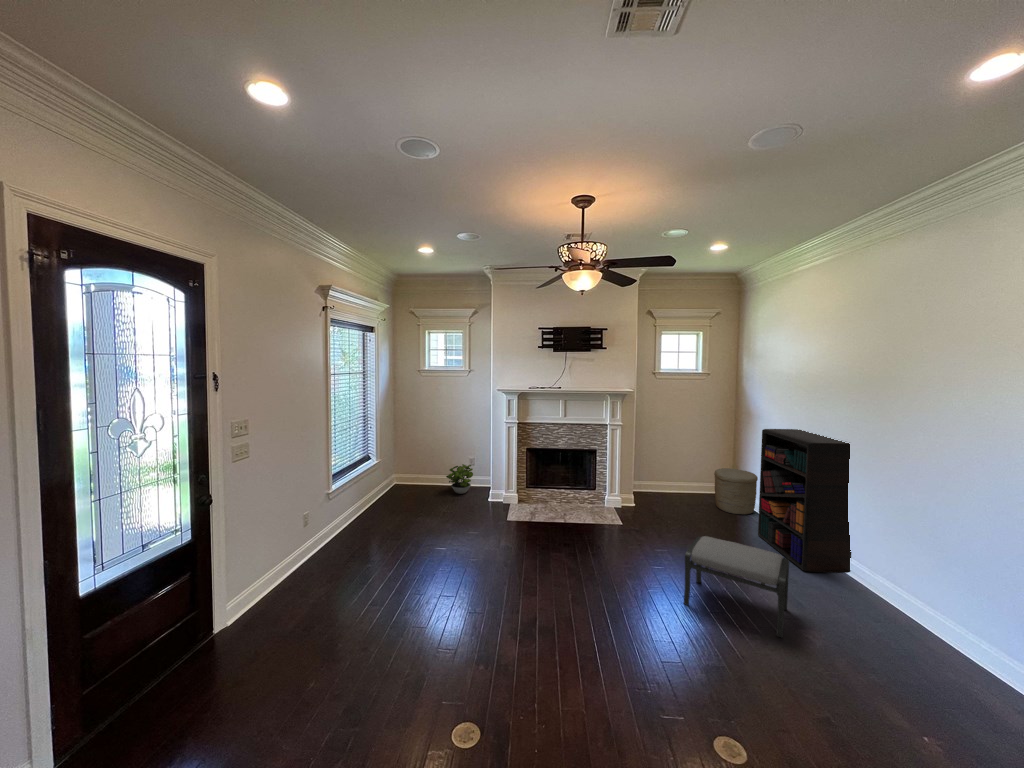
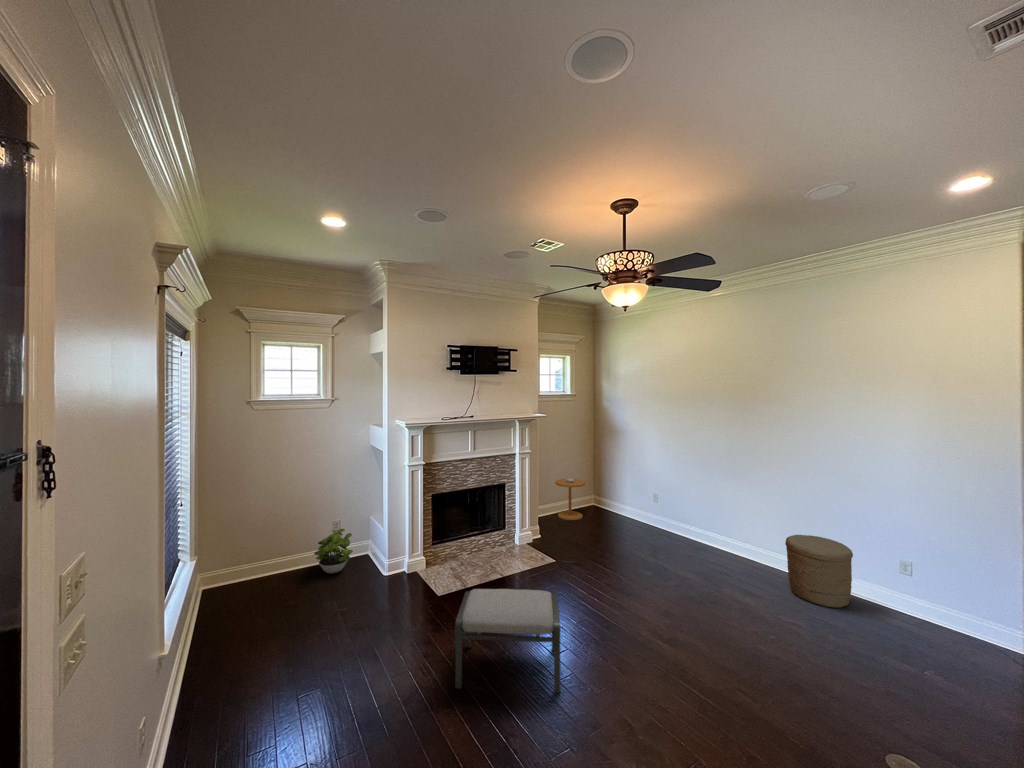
bookshelf: present [758,429,852,573] -> none [662,443,745,566]
side table: none [669,456,701,498] -> present [555,478,585,520]
woven basket: present [714,468,758,515] -> present [785,535,853,608]
ottoman: present [684,536,789,638] -> present [455,589,561,693]

